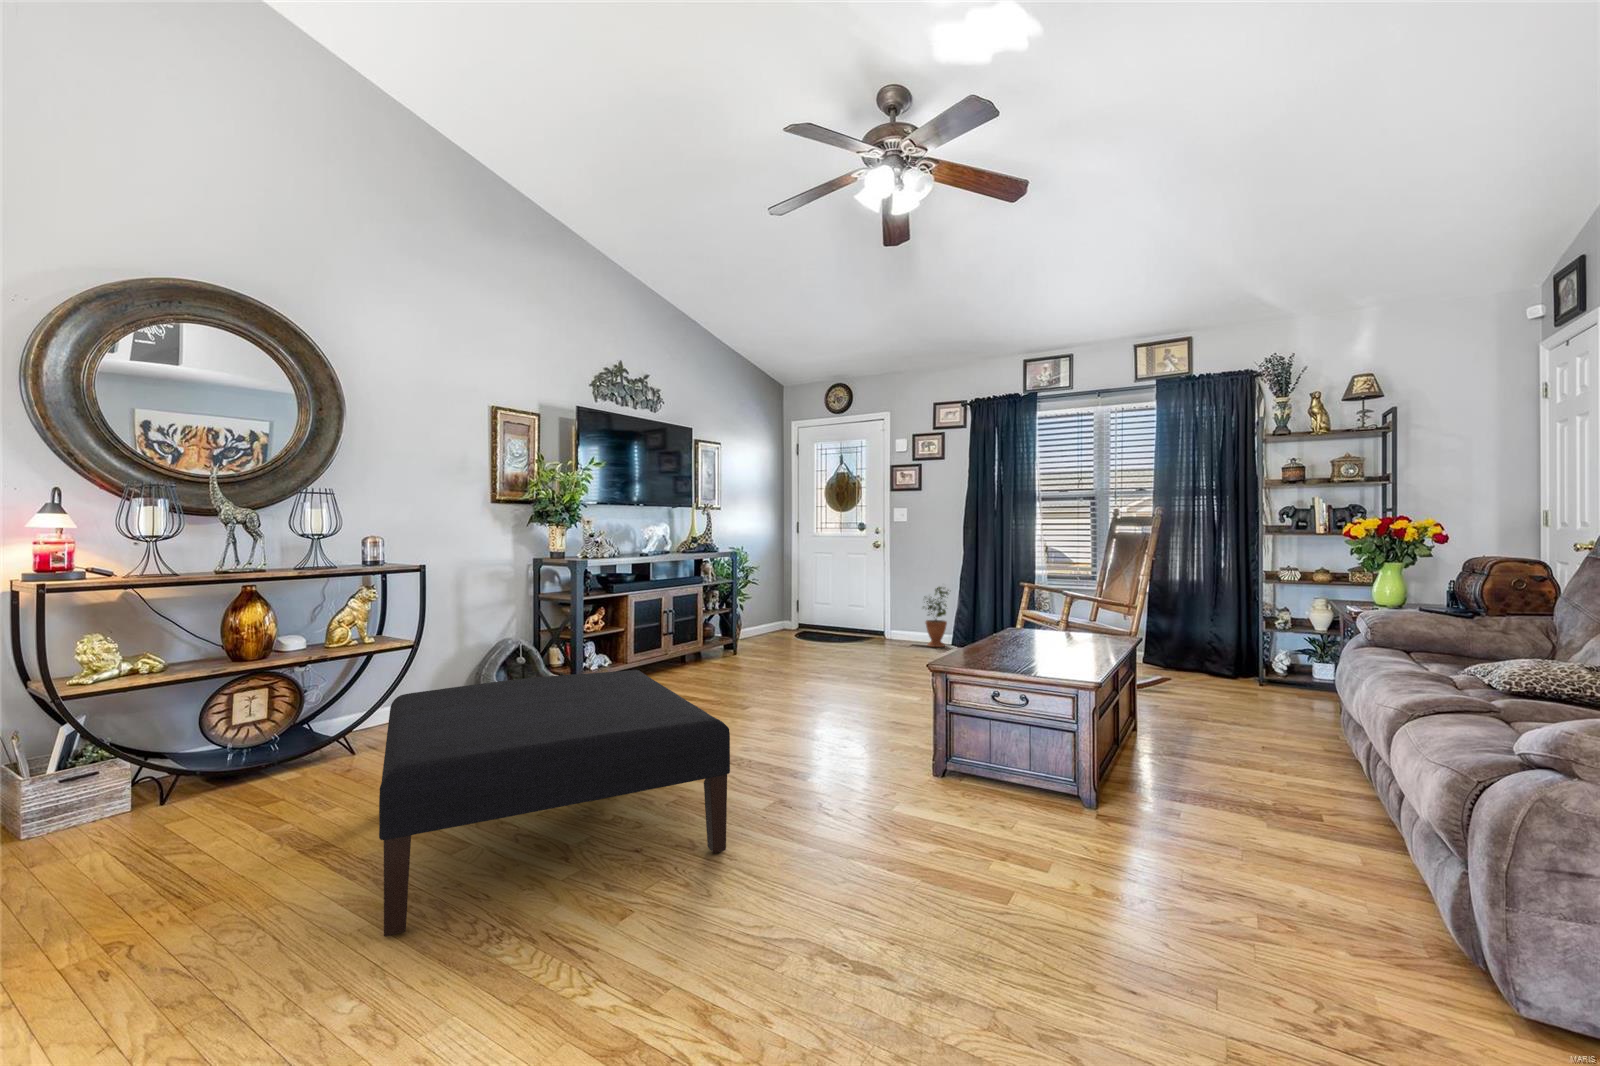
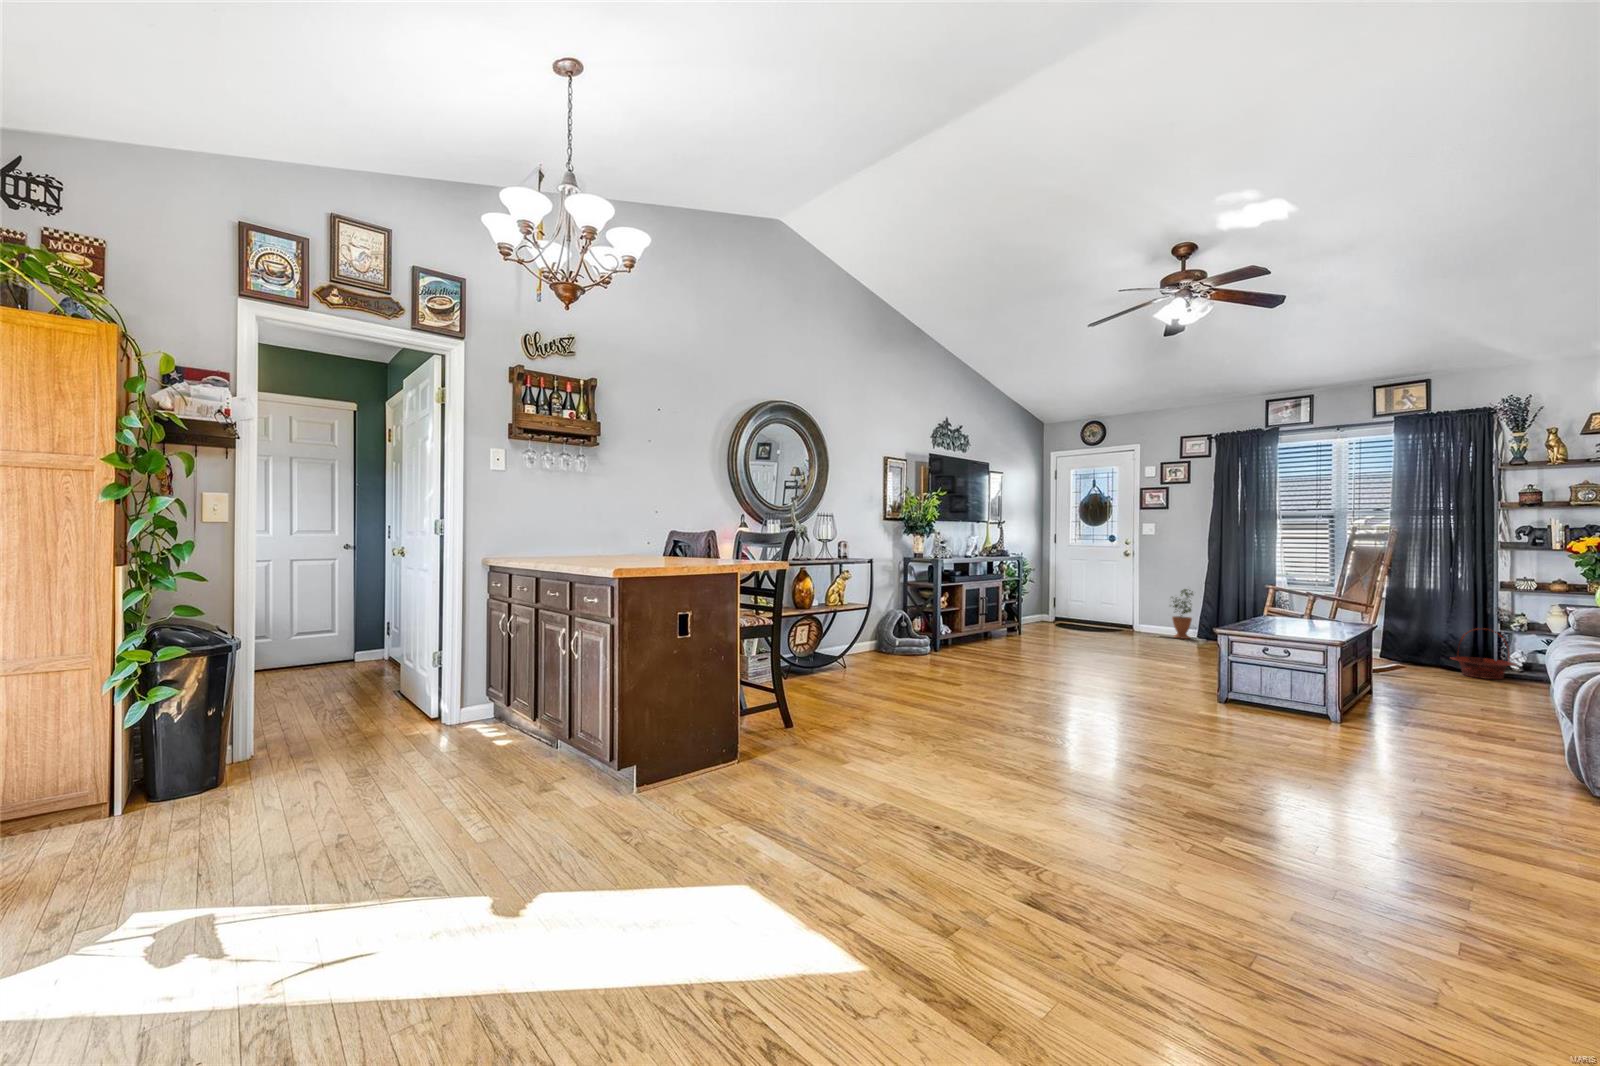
basket: none [1214,629,1284,691] -> present [1450,631,1516,679]
ottoman: present [379,670,730,937] -> none [885,629,1100,732]

